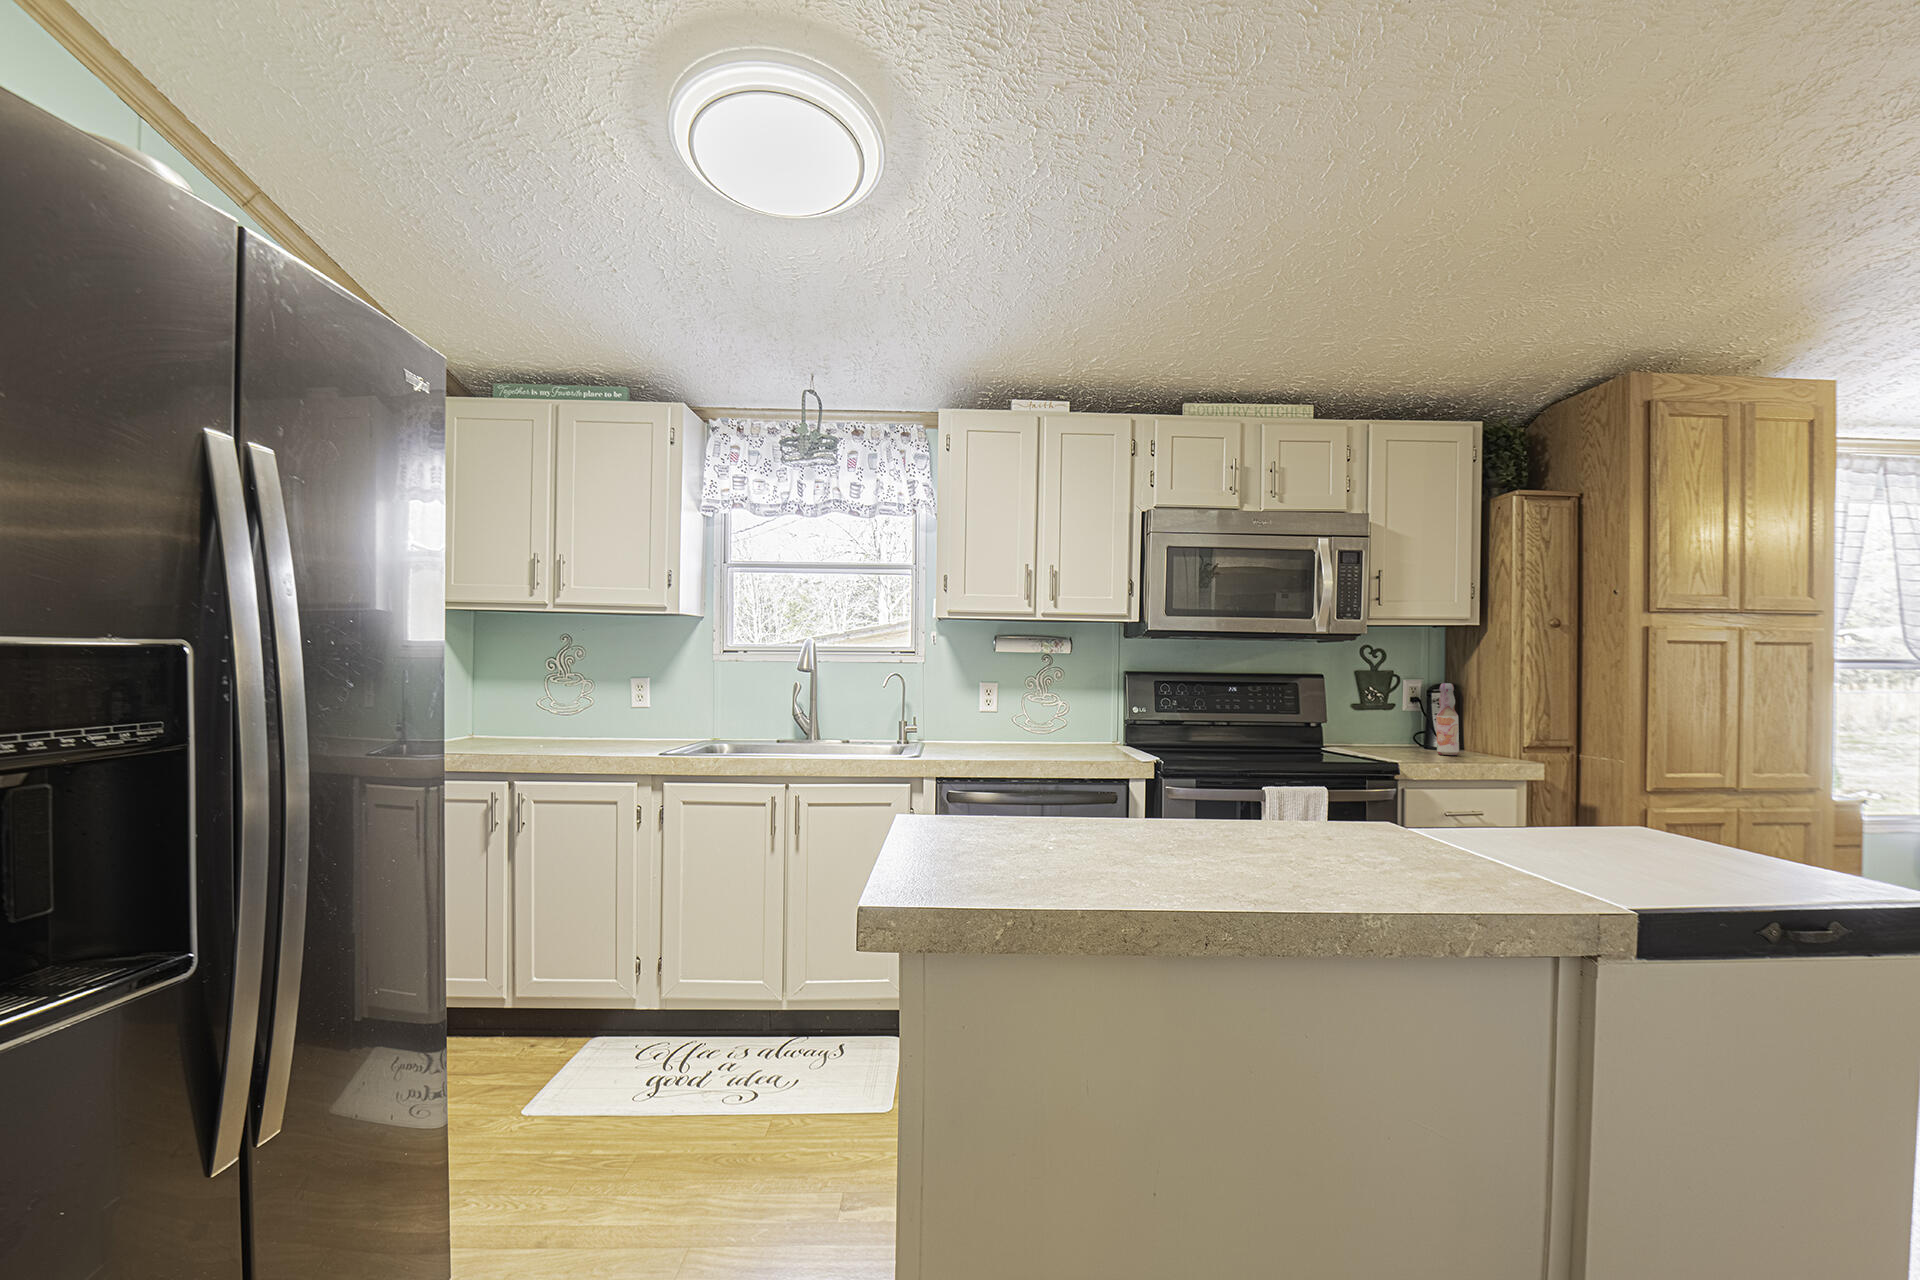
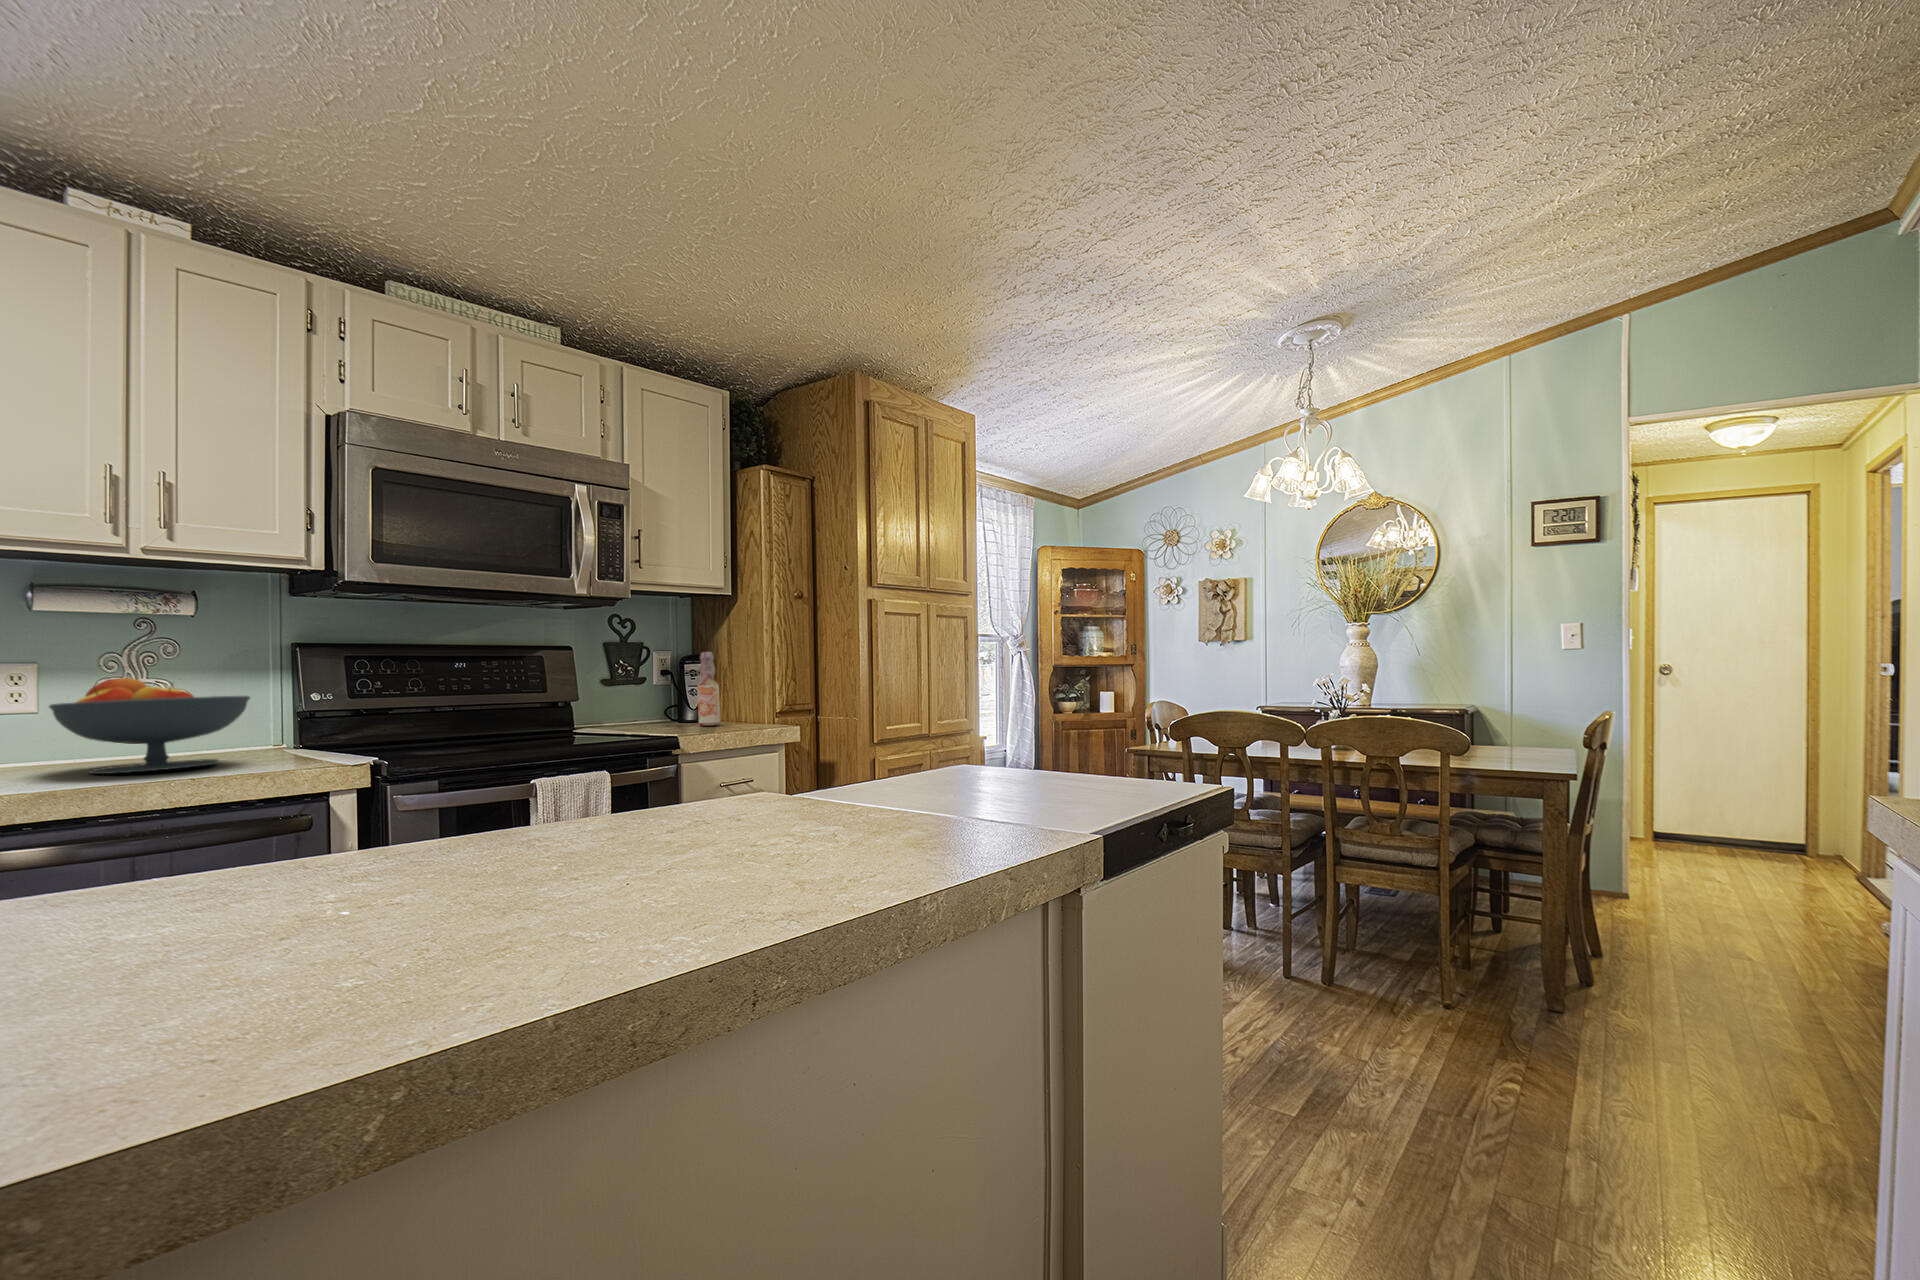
fruit bowl: none [1001,693,1095,753] -> present [49,678,250,774]

